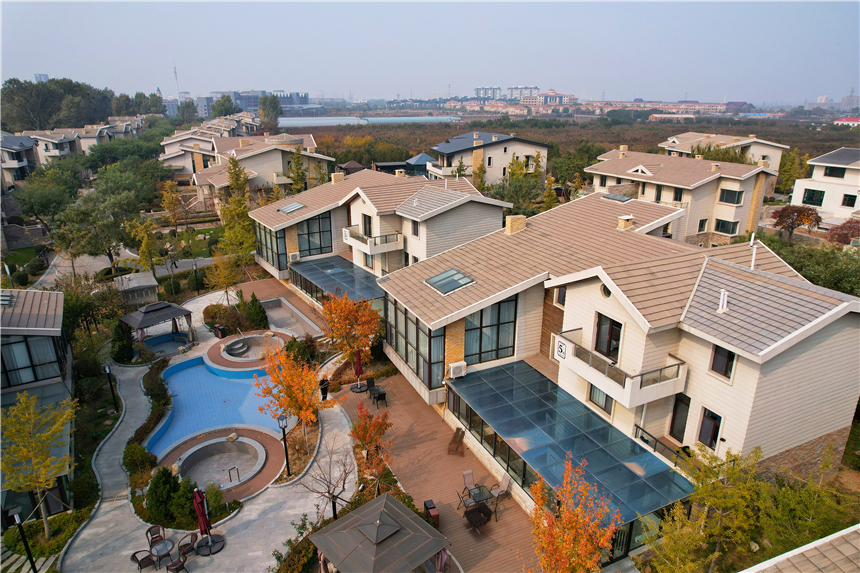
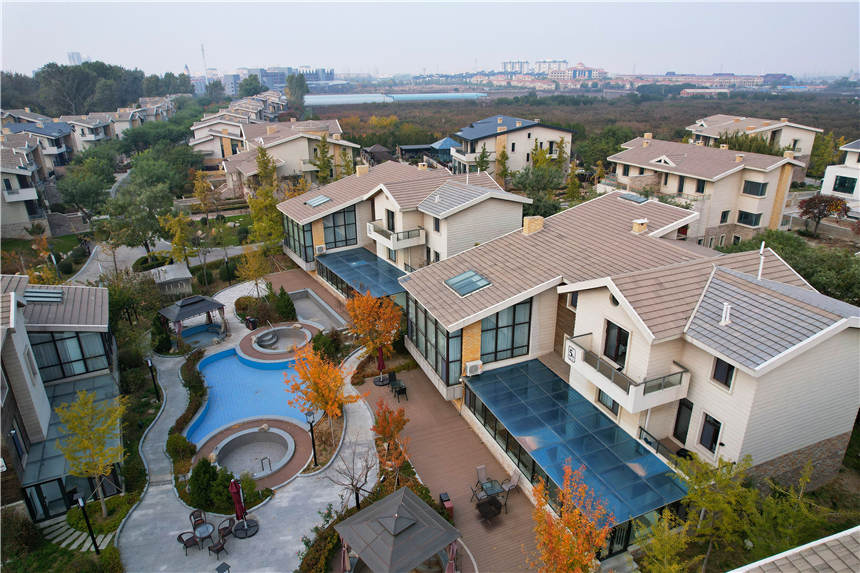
bench: present [448,424,468,457] -> none [463,417,484,451]

